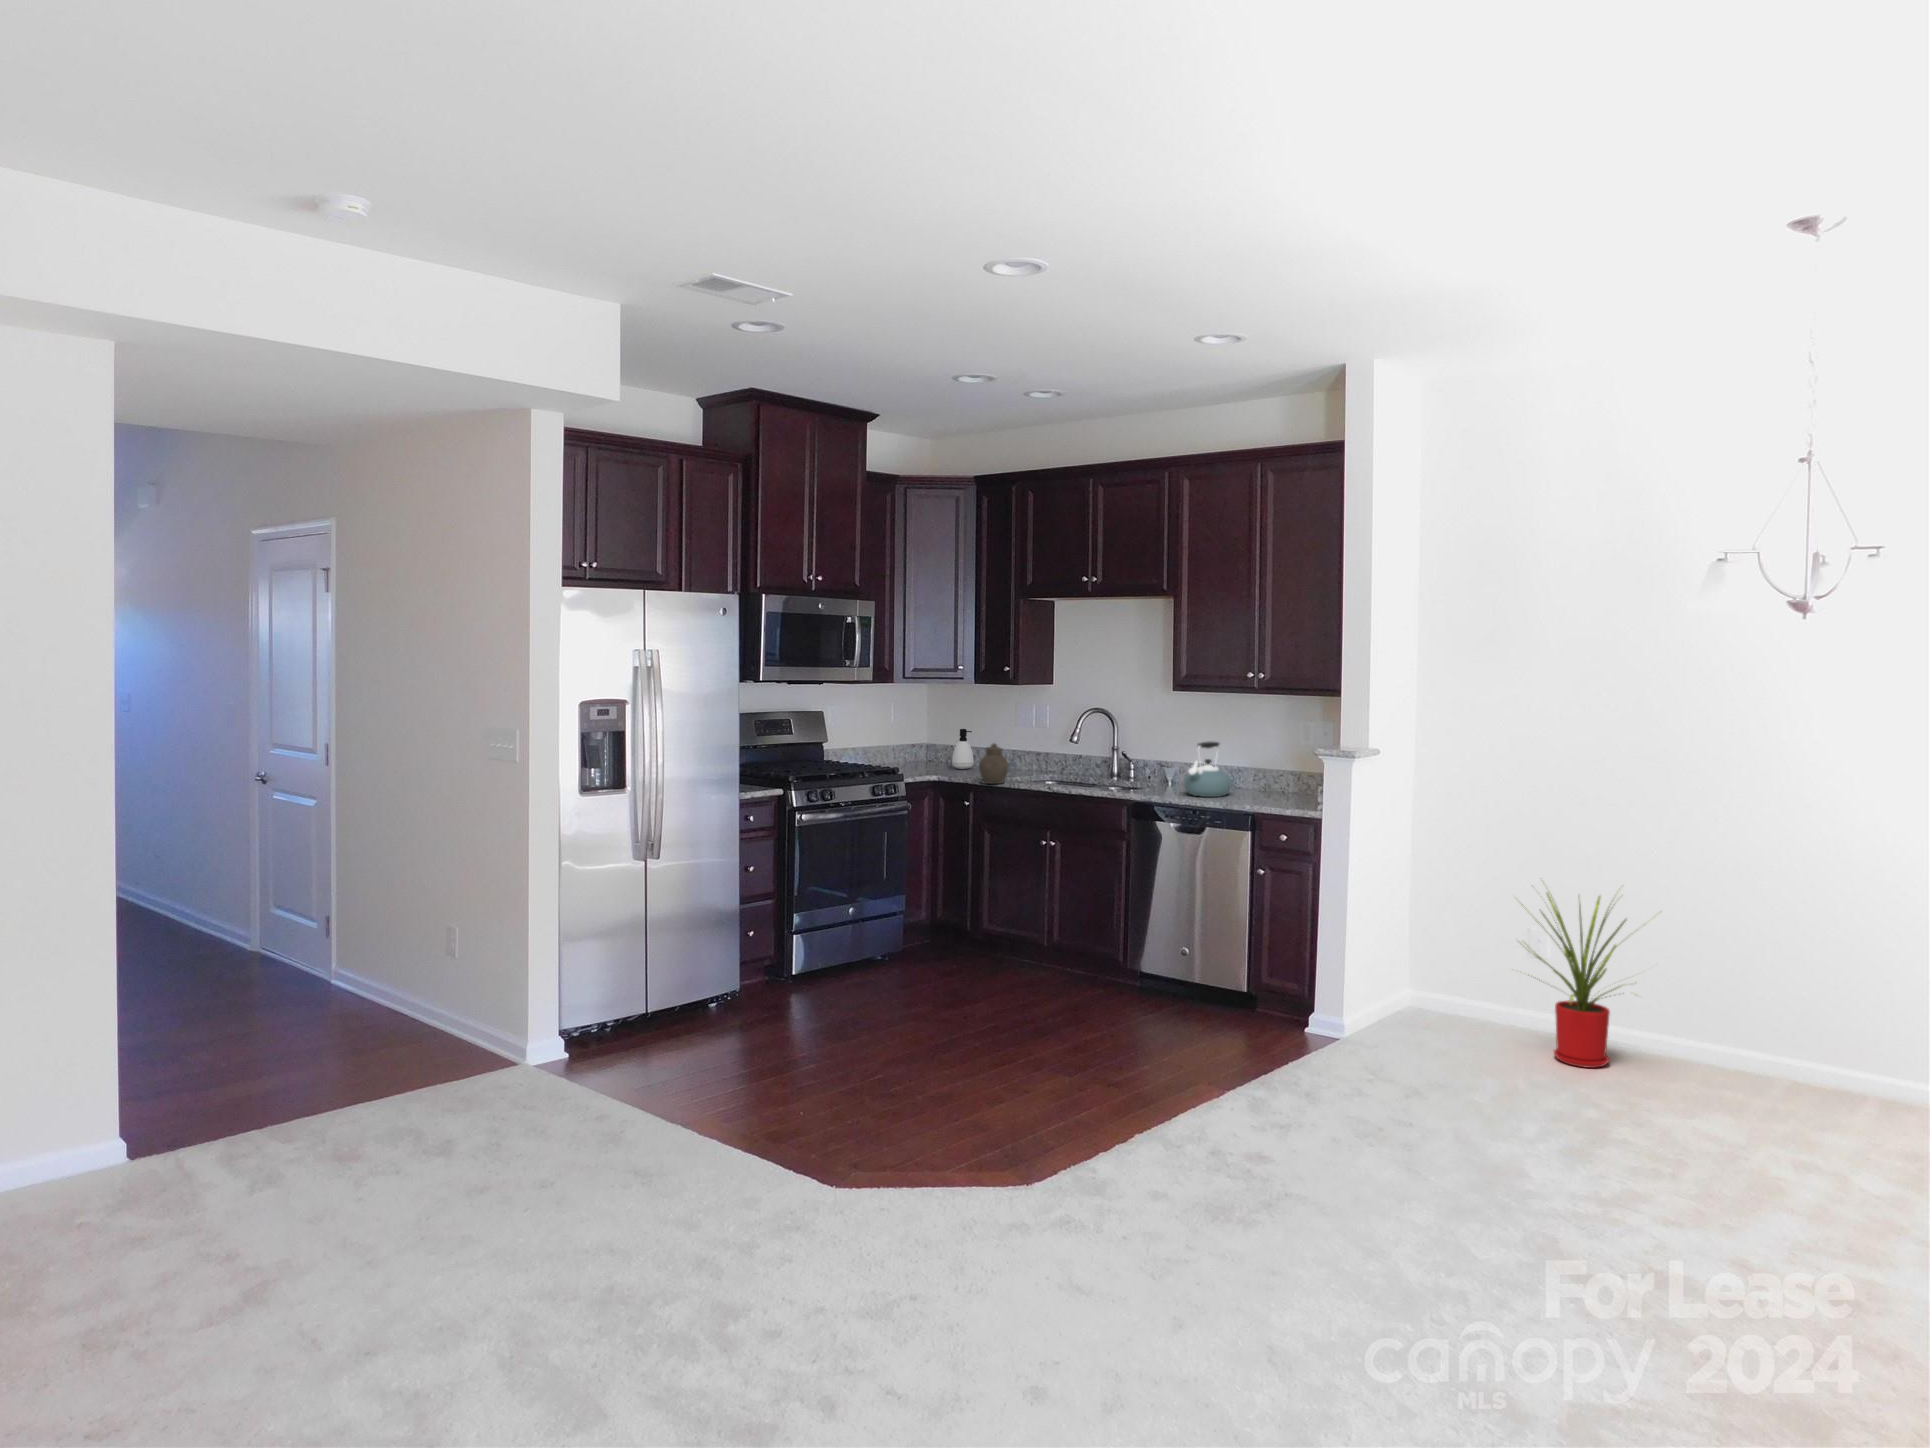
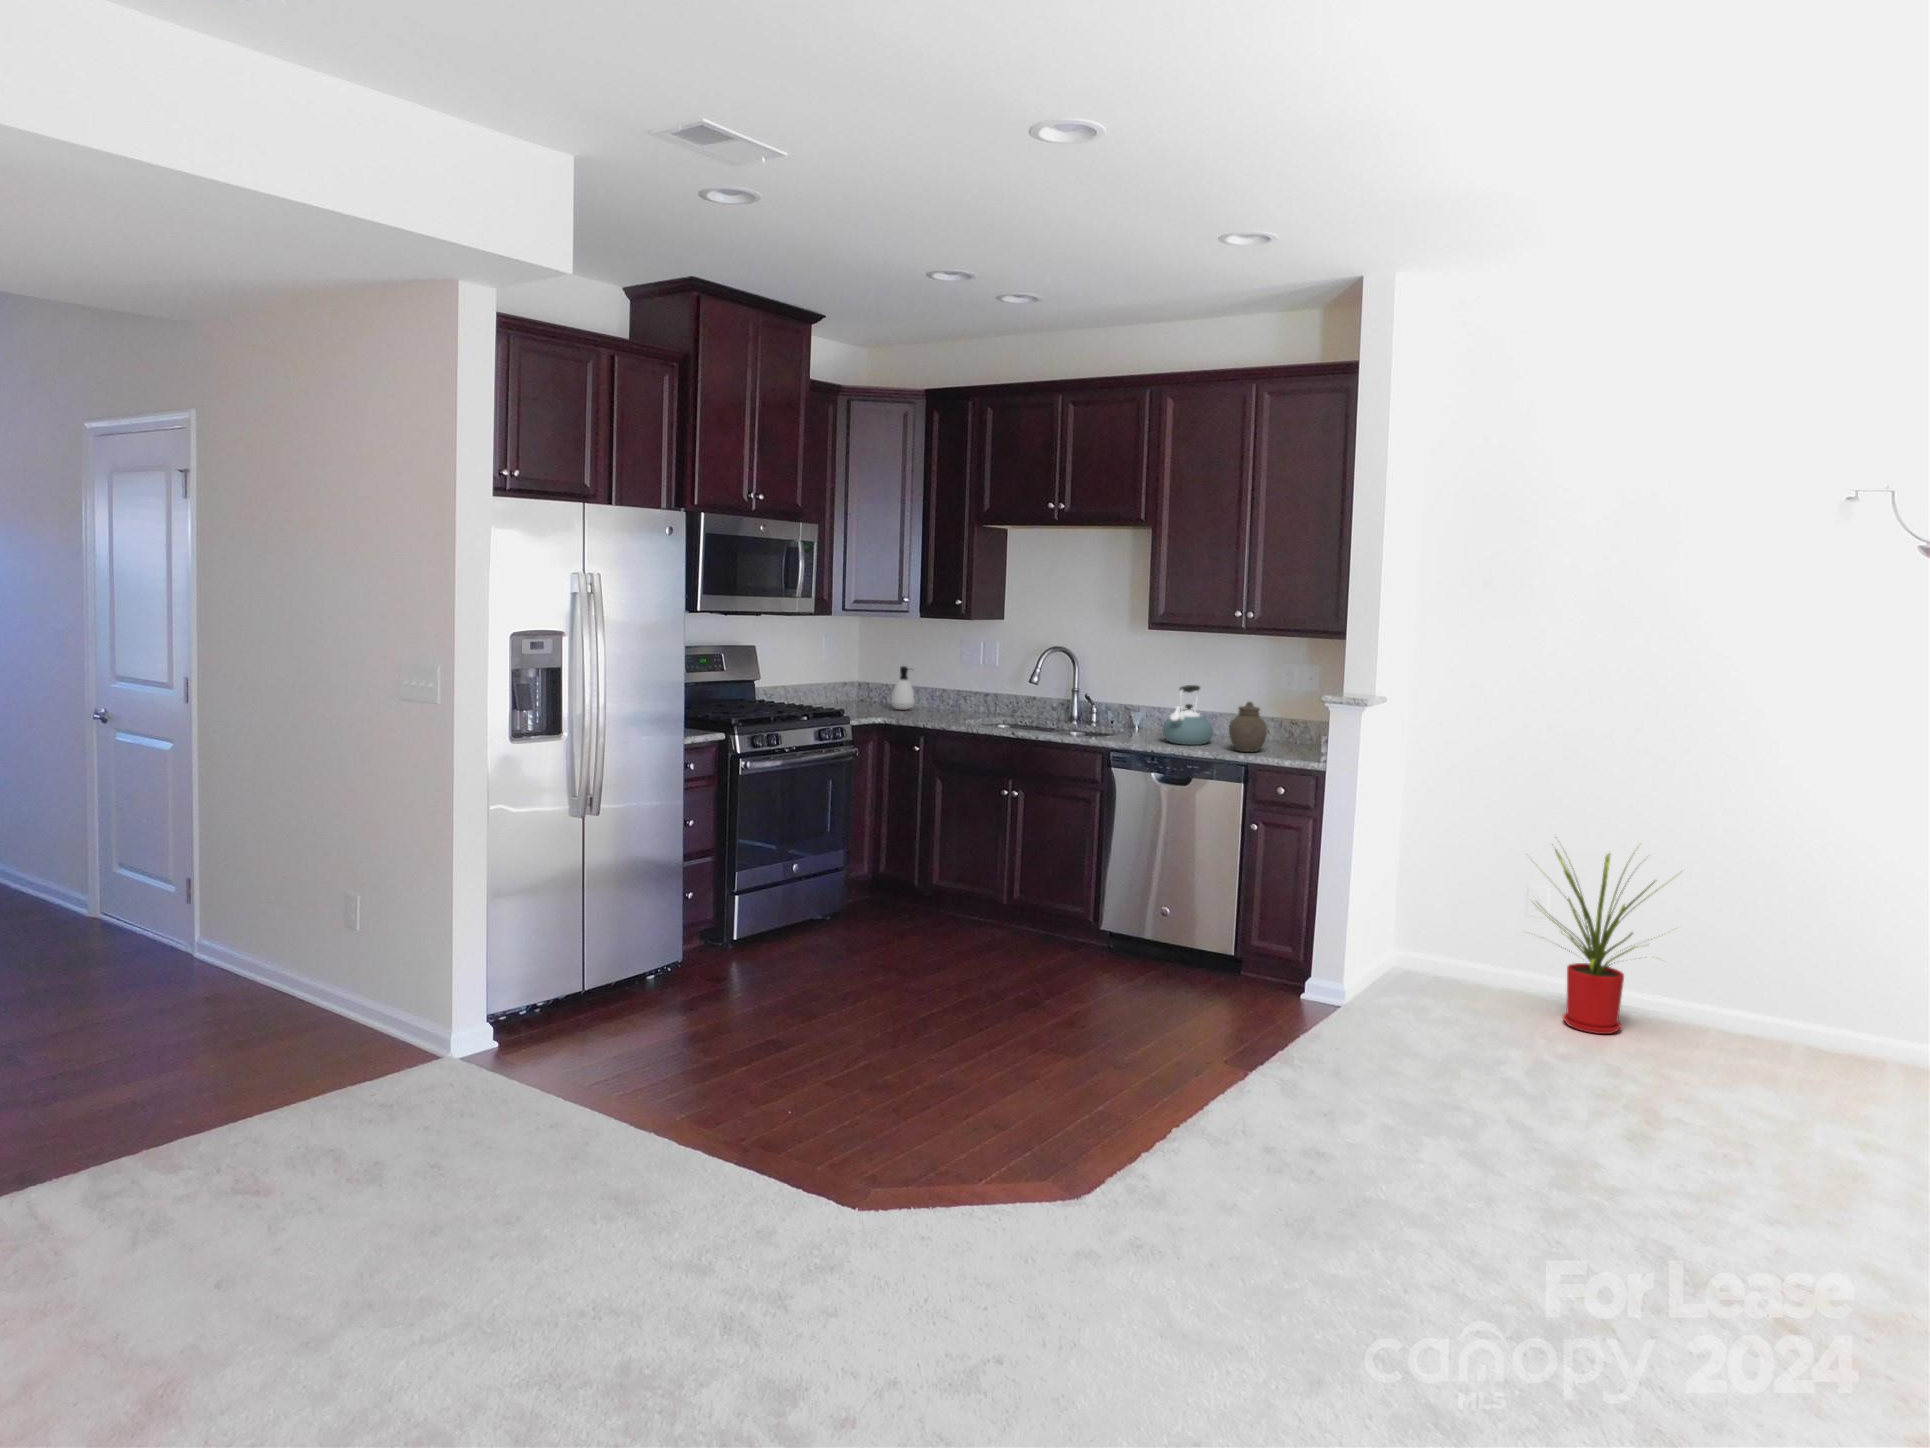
jar: present [979,744,1009,784] -> present [1229,702,1267,752]

